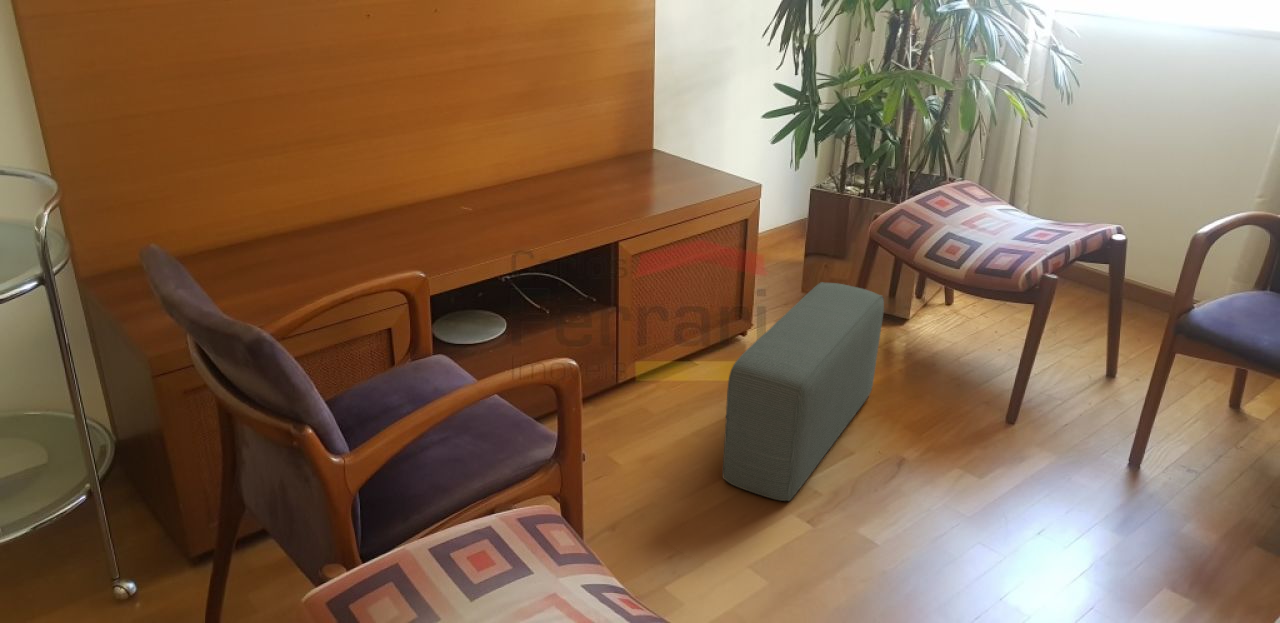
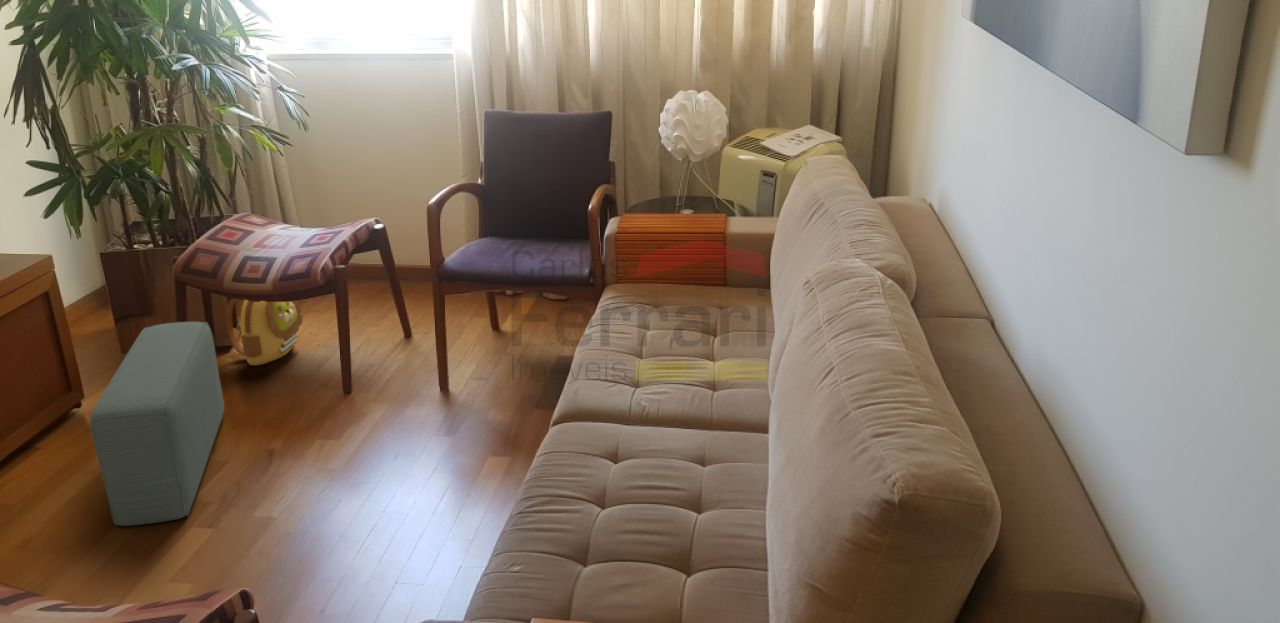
backpack: none [906,251,992,352] -> present [226,298,303,366]

